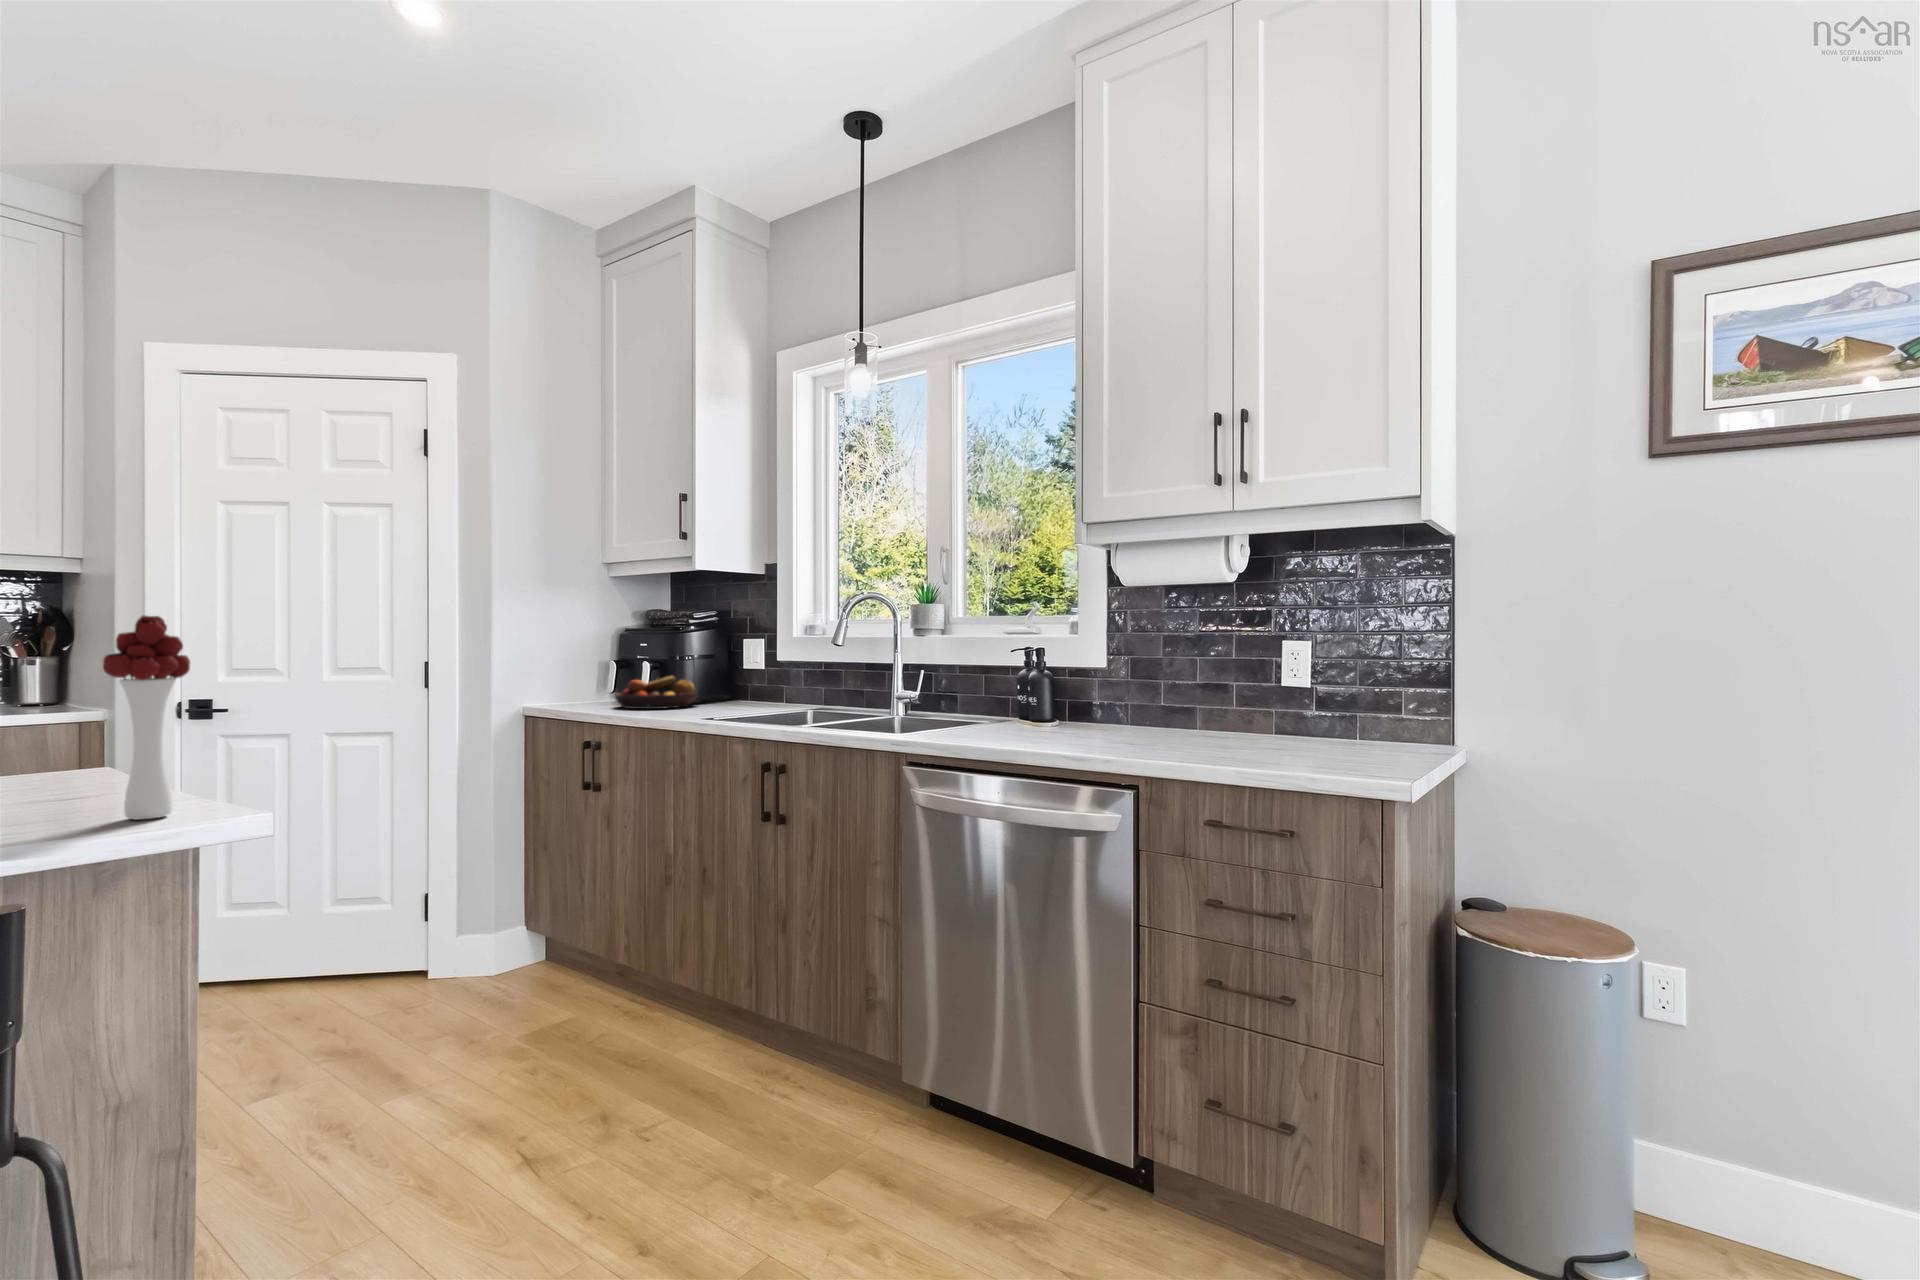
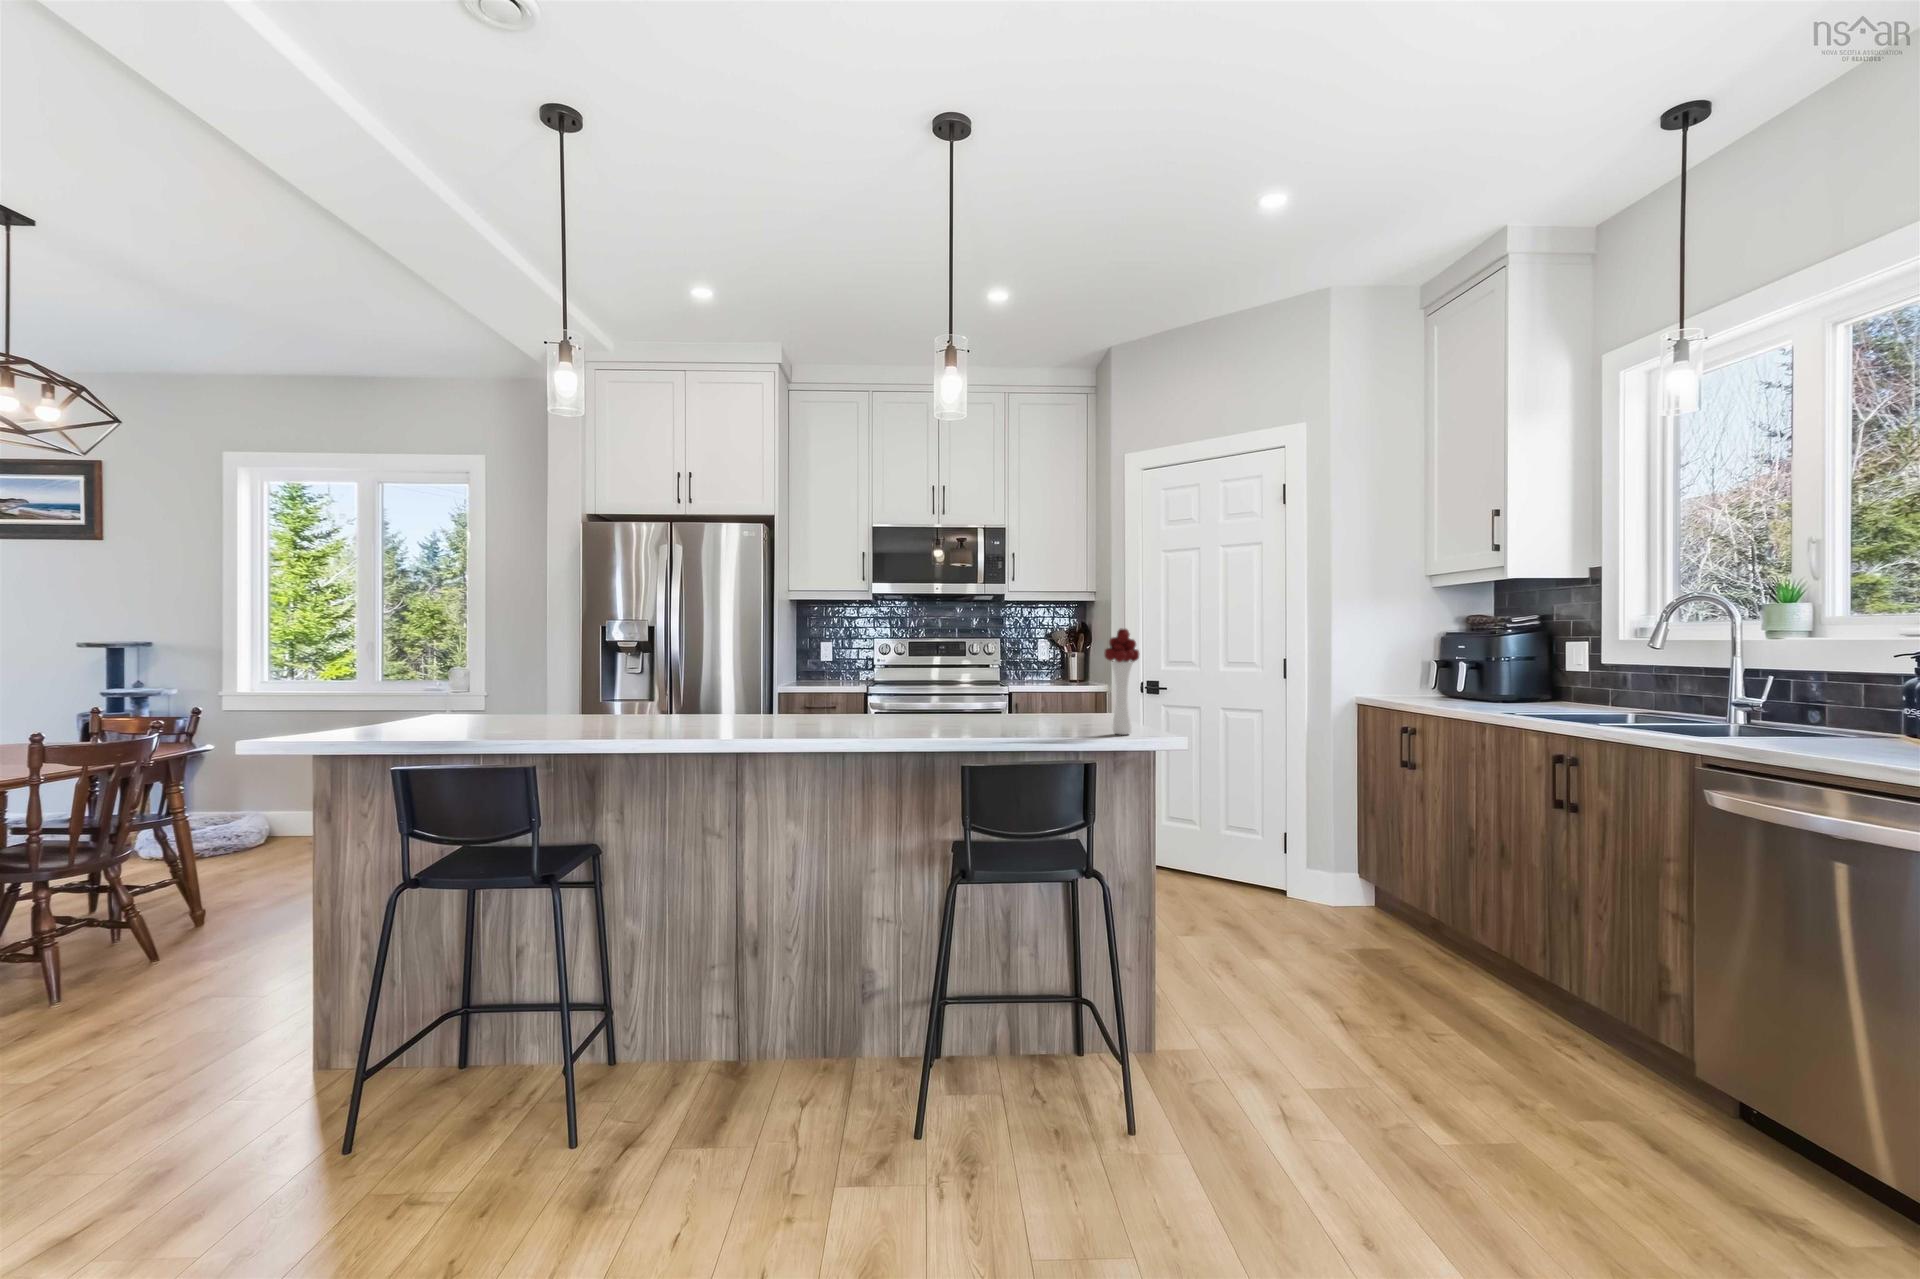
fruit bowl: present [615,676,697,709] -> none [1433,672,1514,704]

